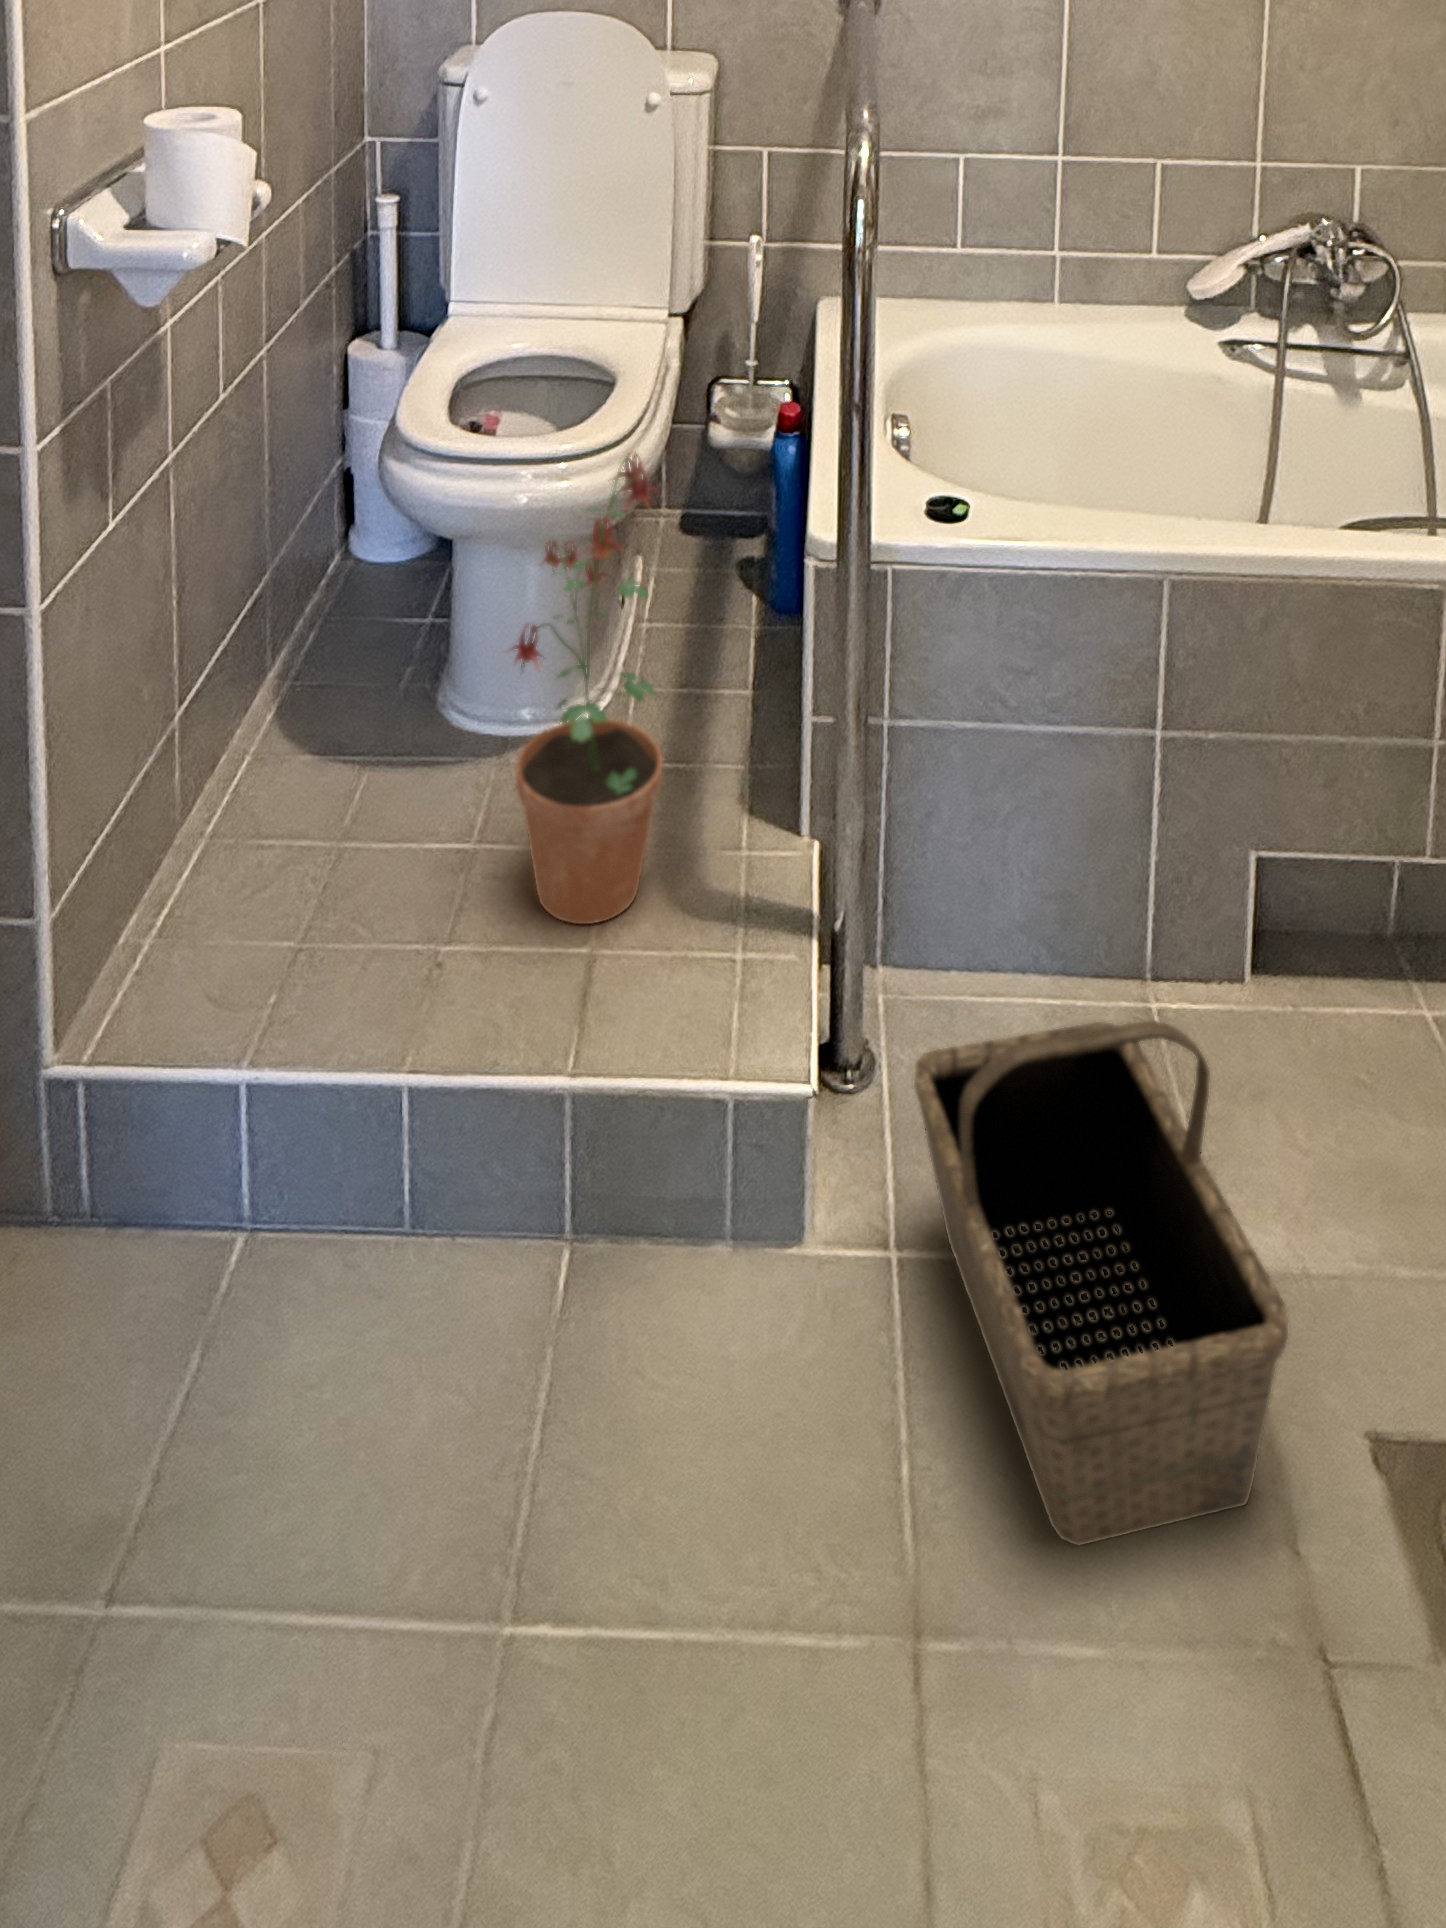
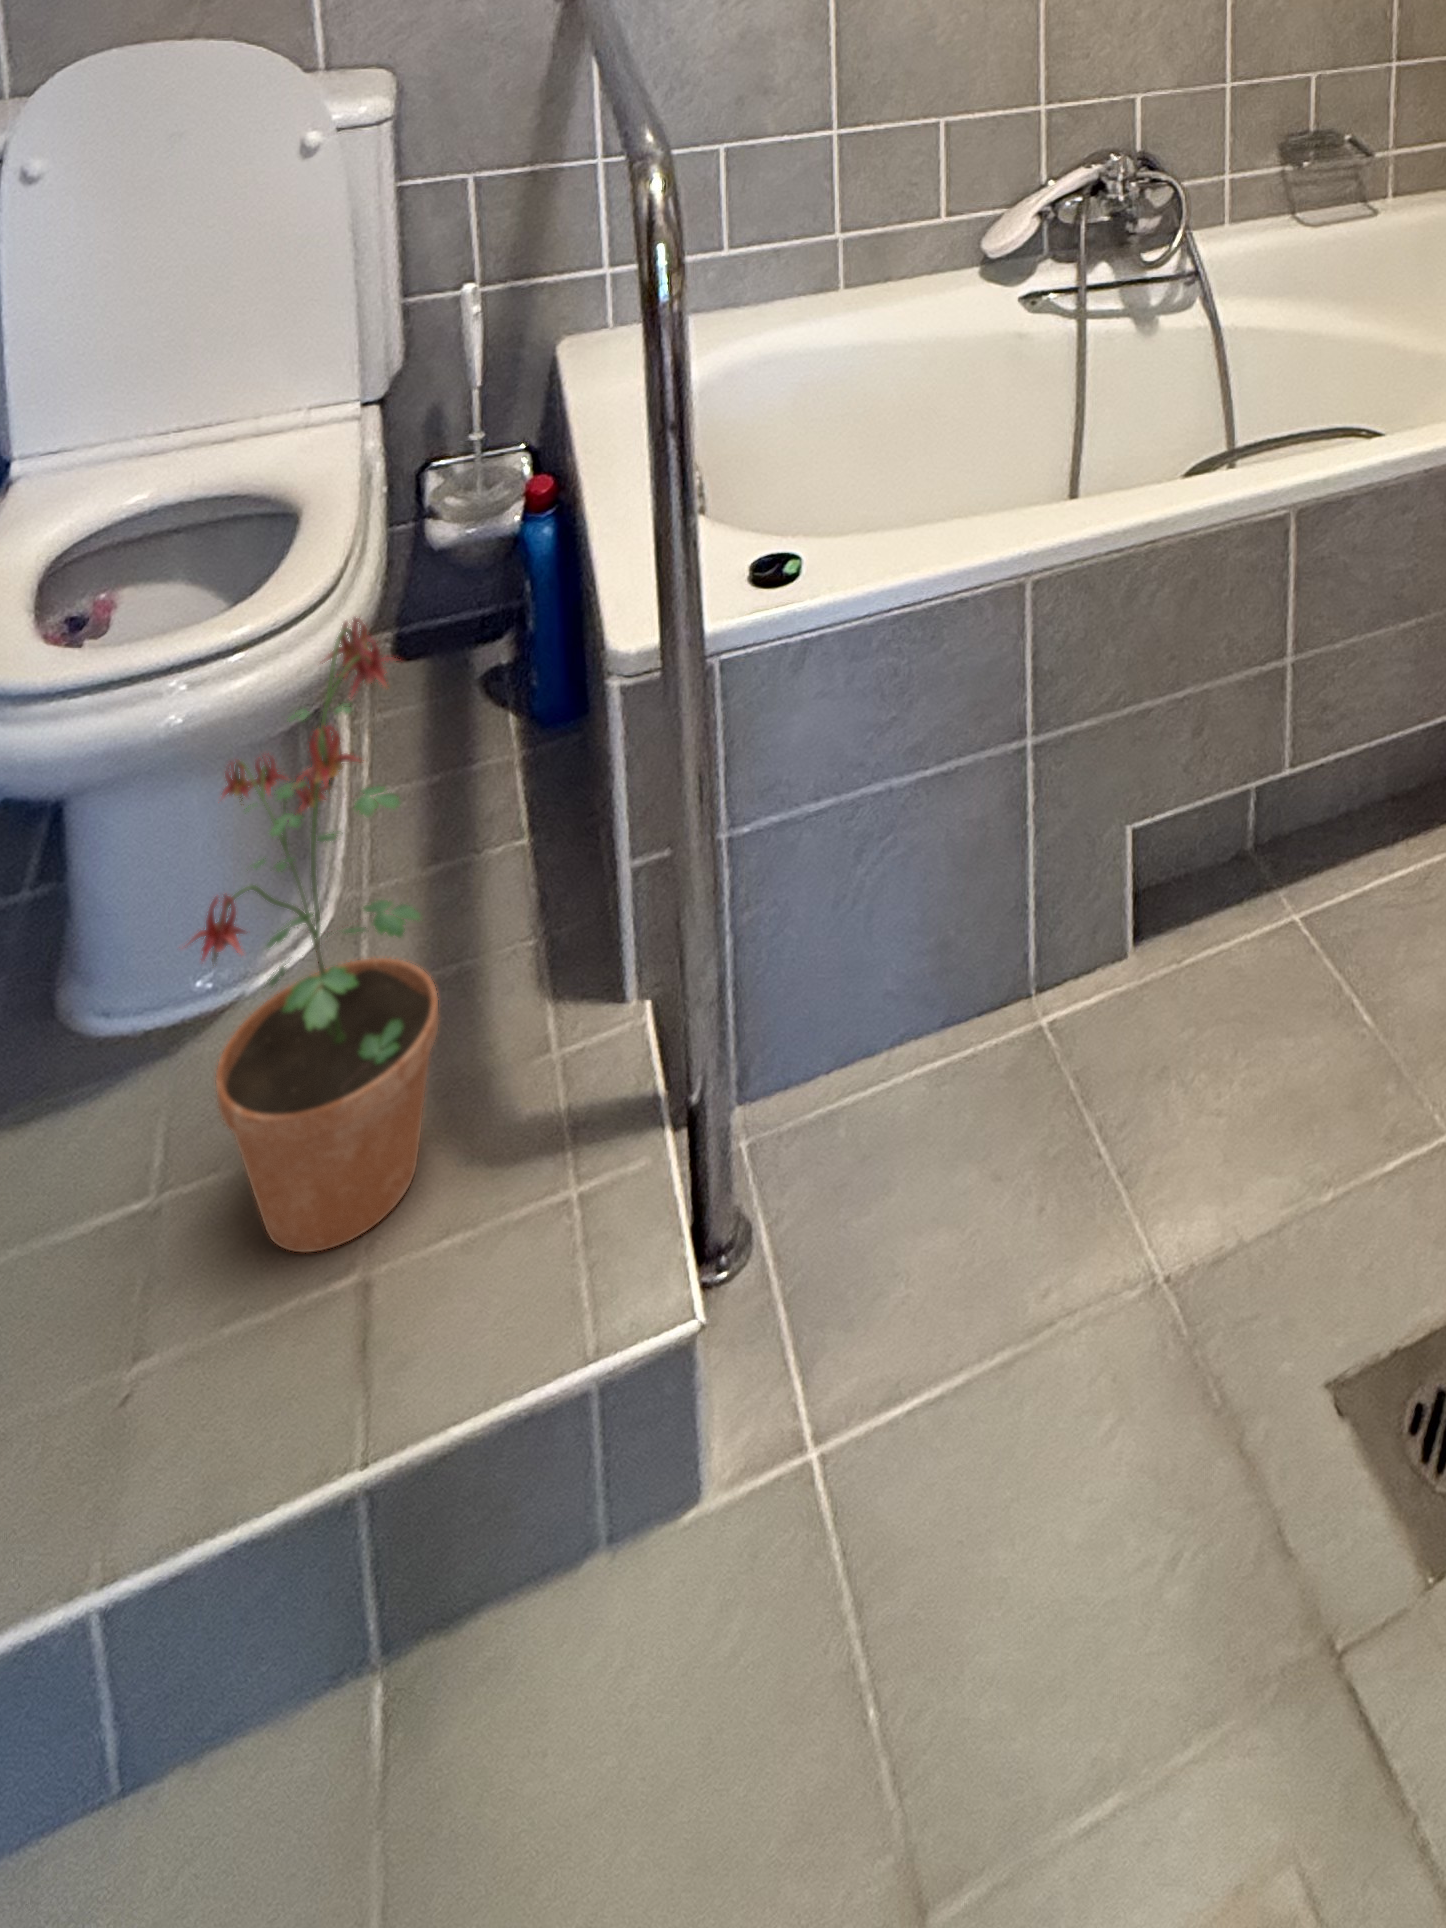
basket: present [914,1021,1288,1546] -> none [822,1078,1270,1702]

